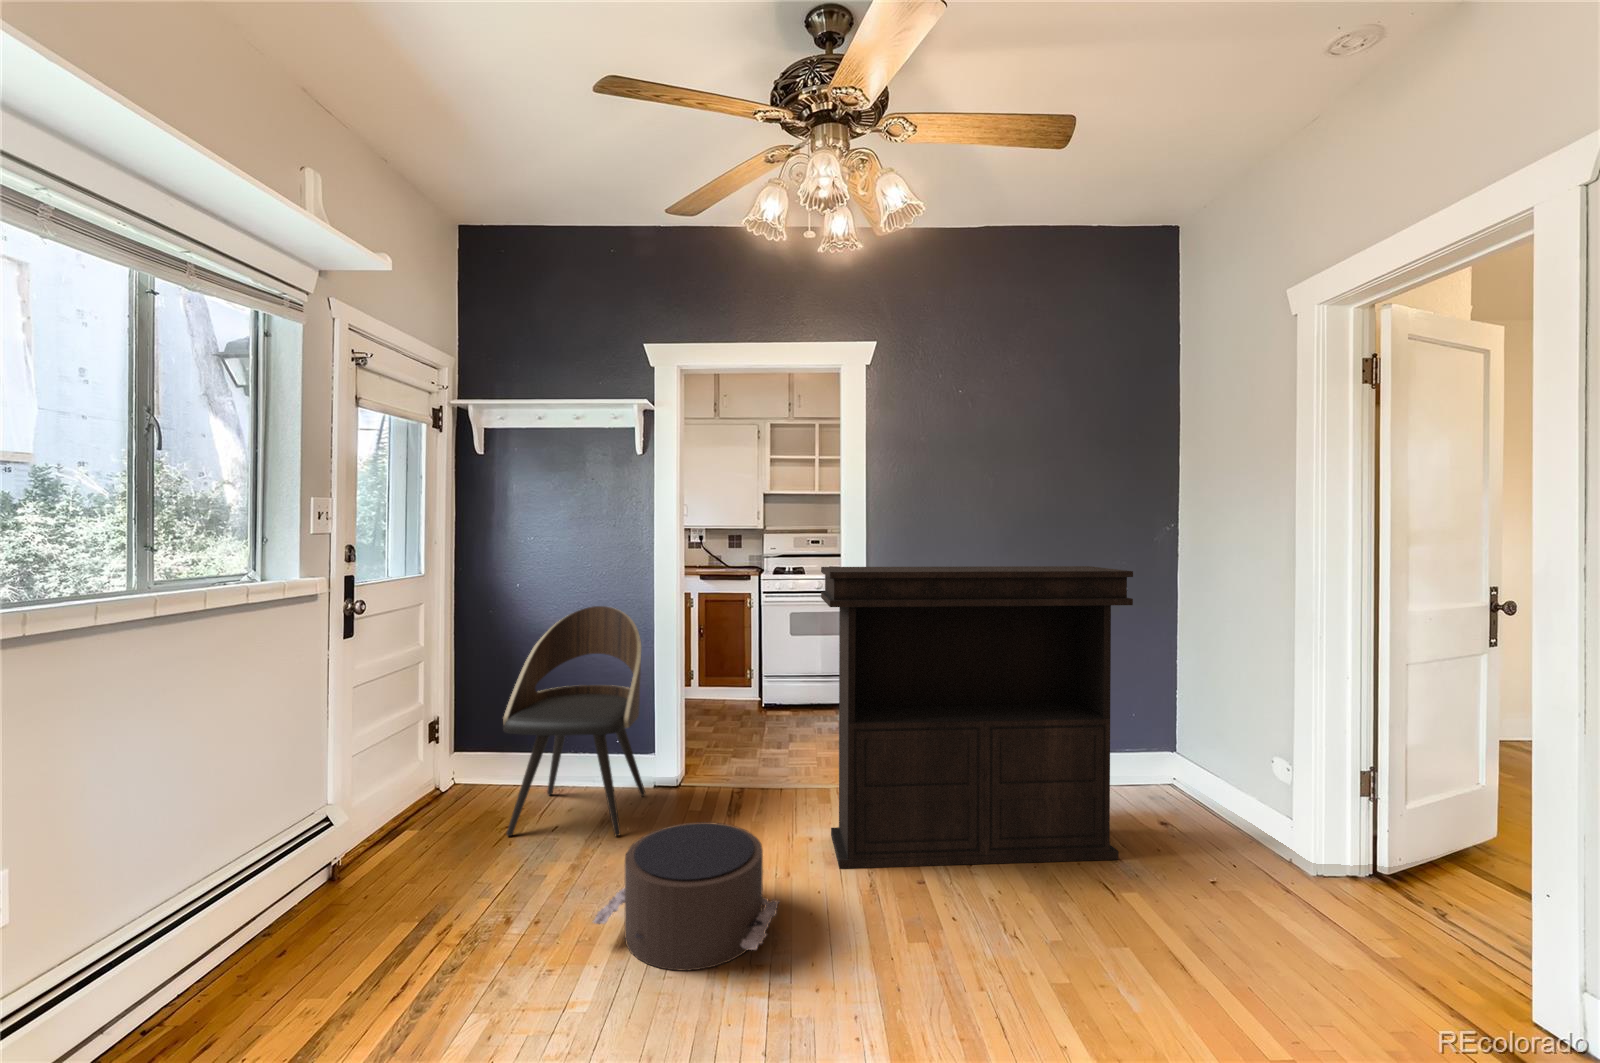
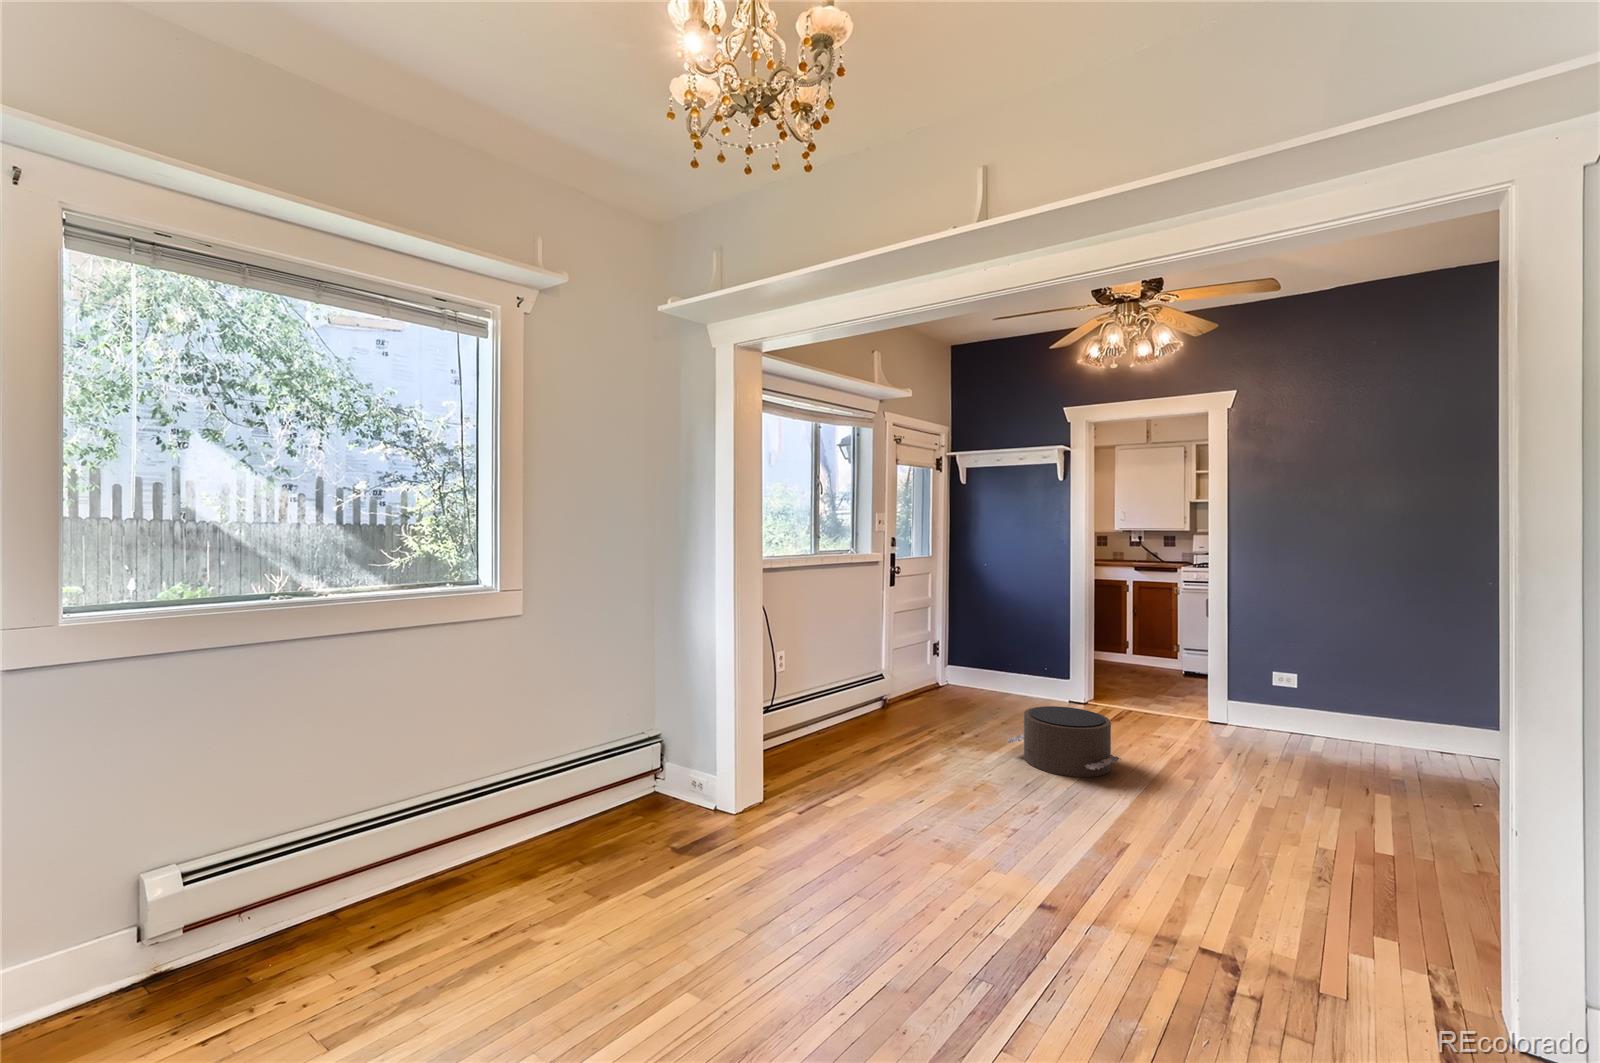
console table: present [821,566,1133,869] -> none [1174,555,1486,819]
dining chair: present [503,606,645,836] -> none [969,580,1061,721]

